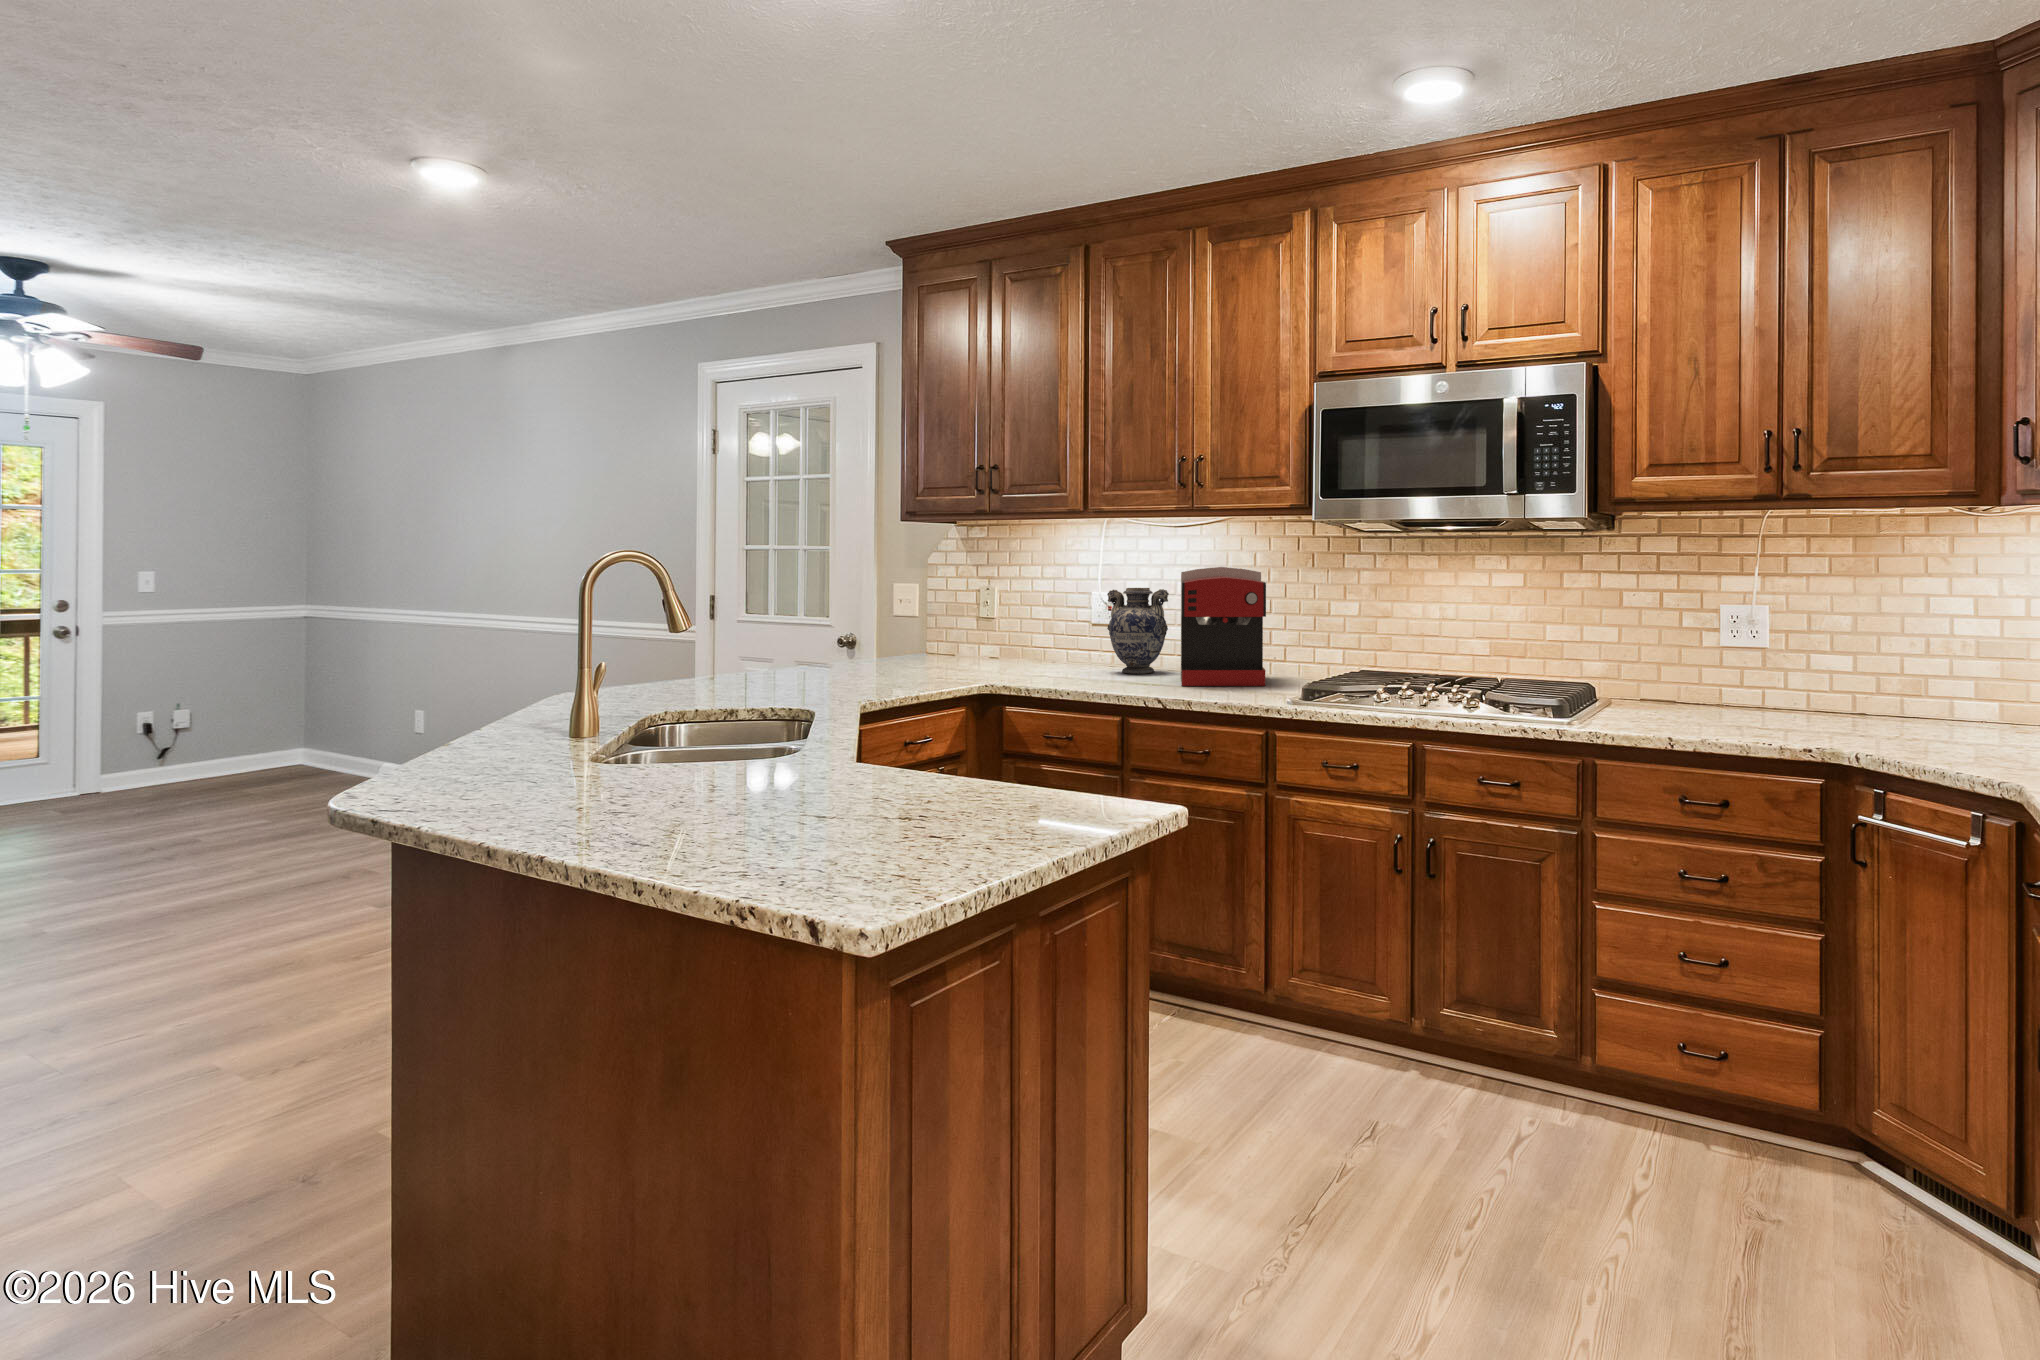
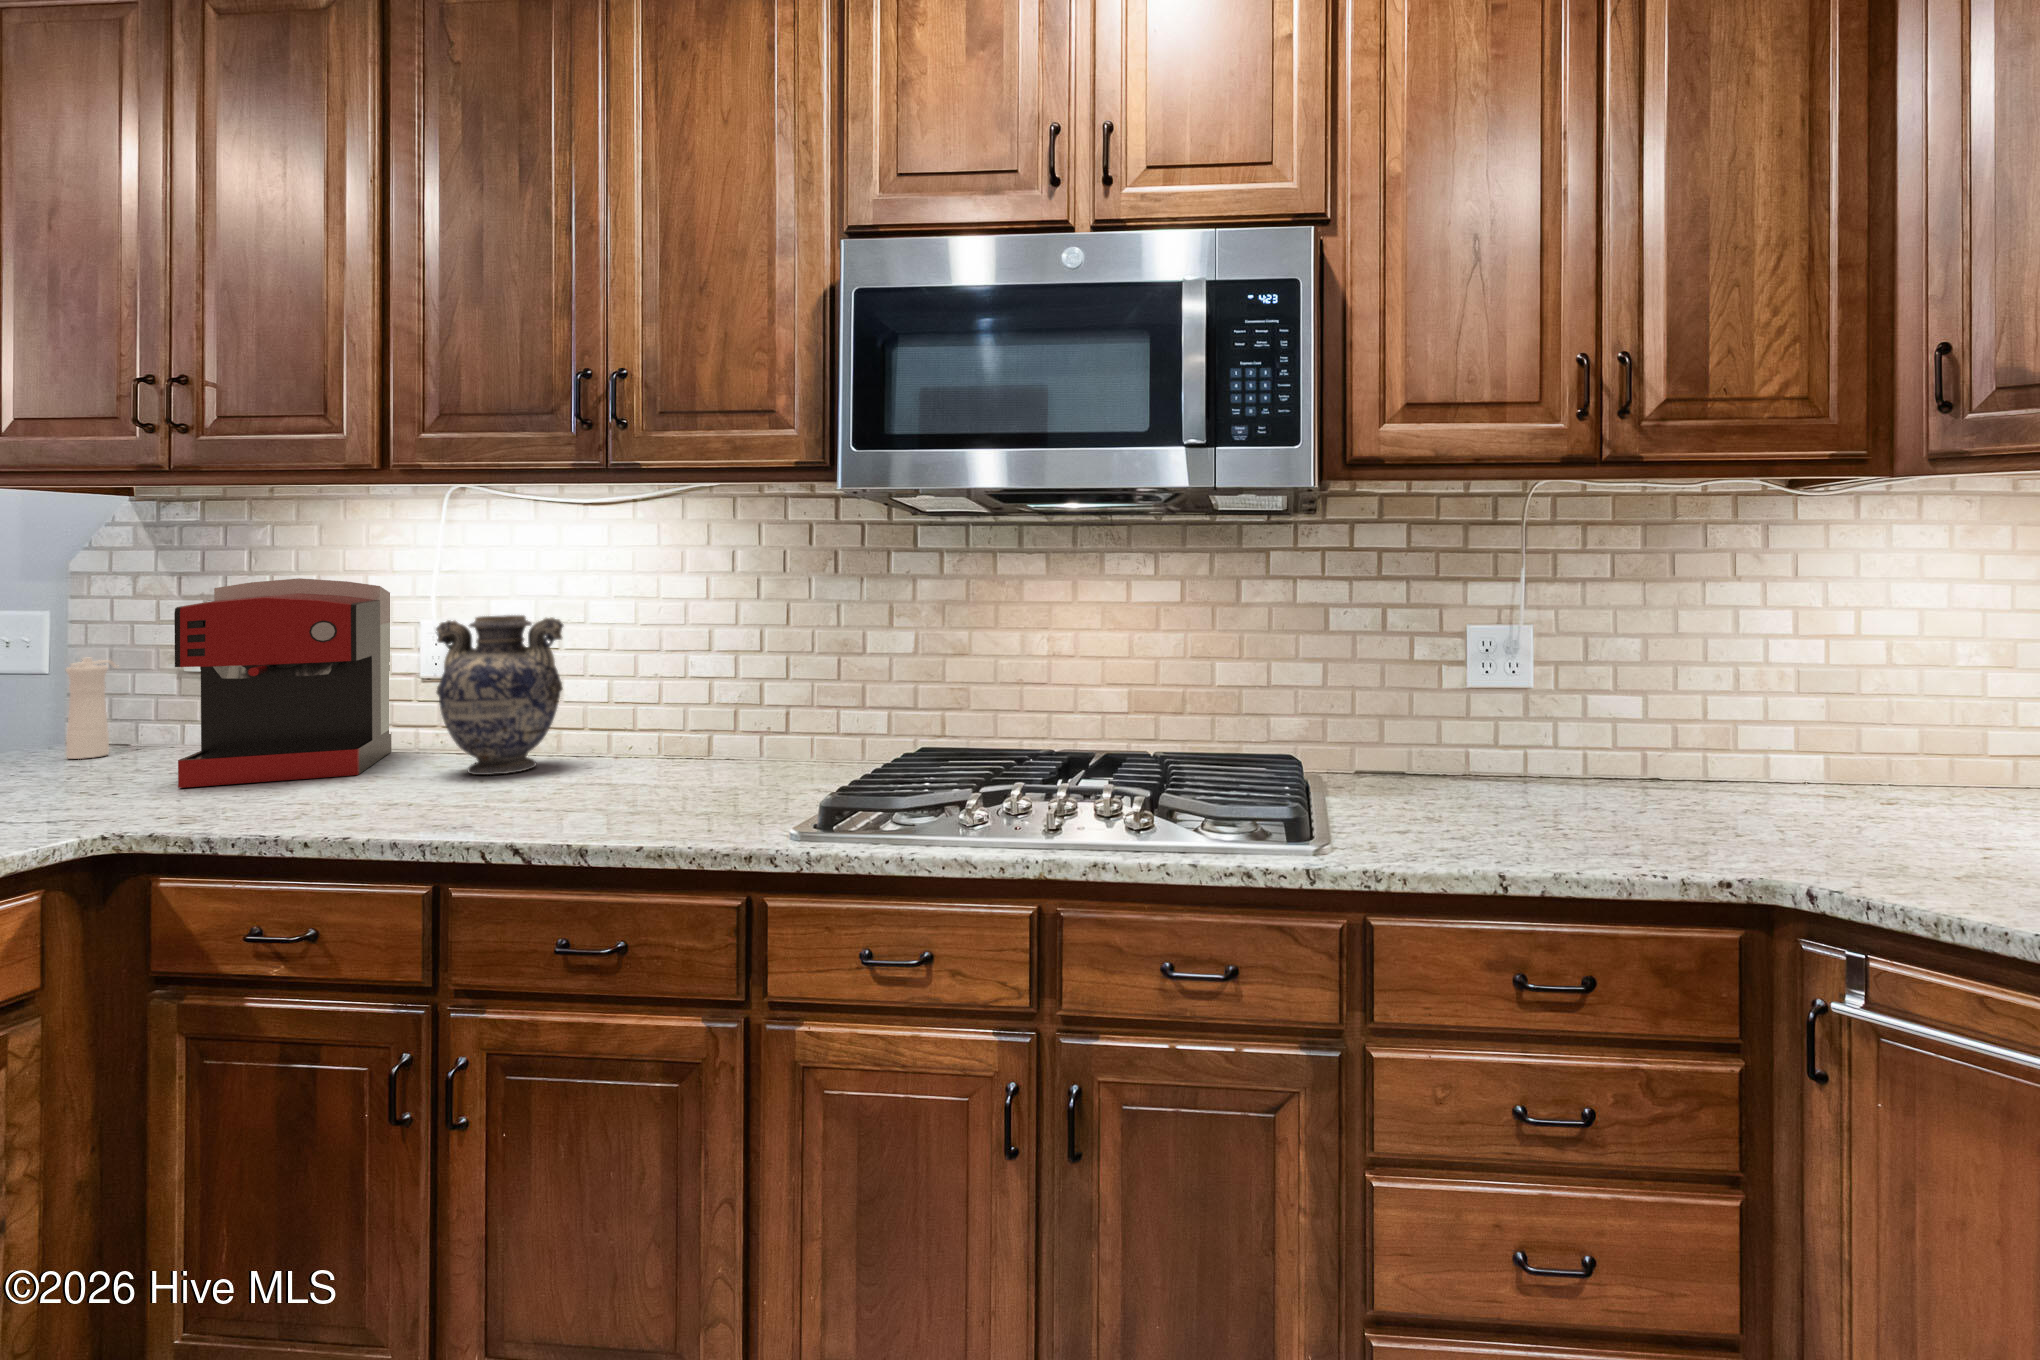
coffee maker: present [1181,567,1266,686] -> present [174,578,392,788]
pepper mill: none [932,599,964,659] -> present [66,658,119,759]

